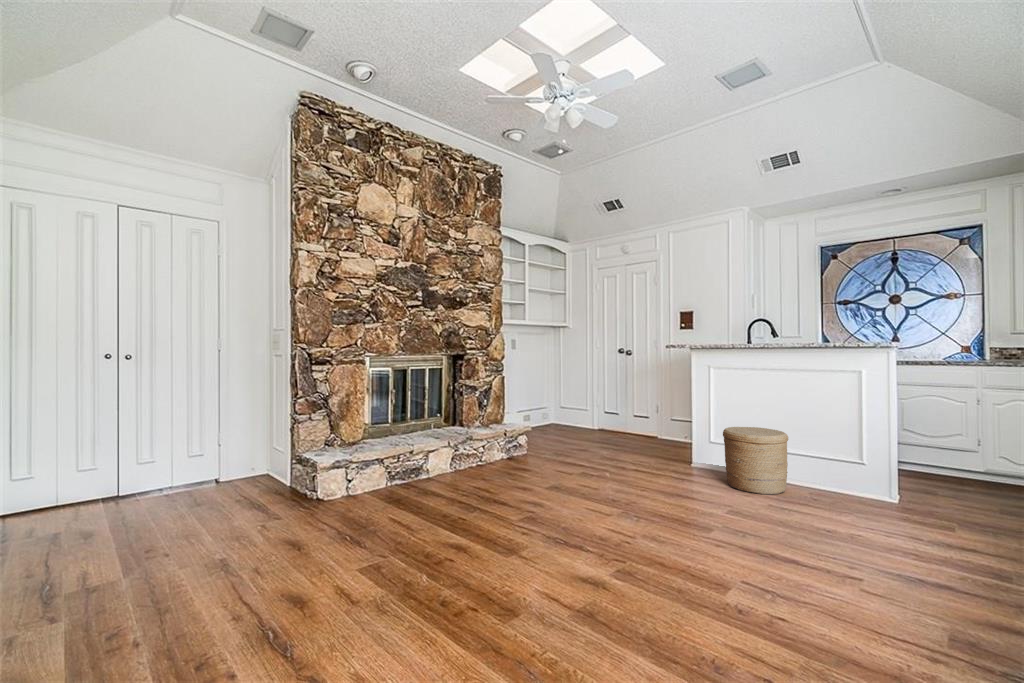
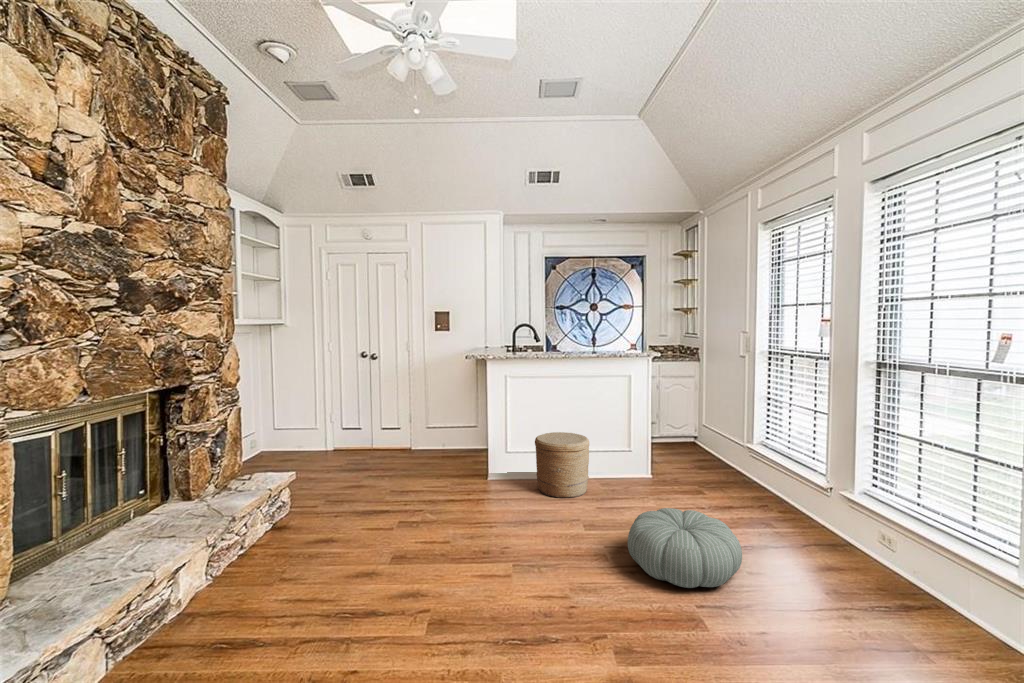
pouf: none [719,497,856,580] -> present [628,508,742,588]

